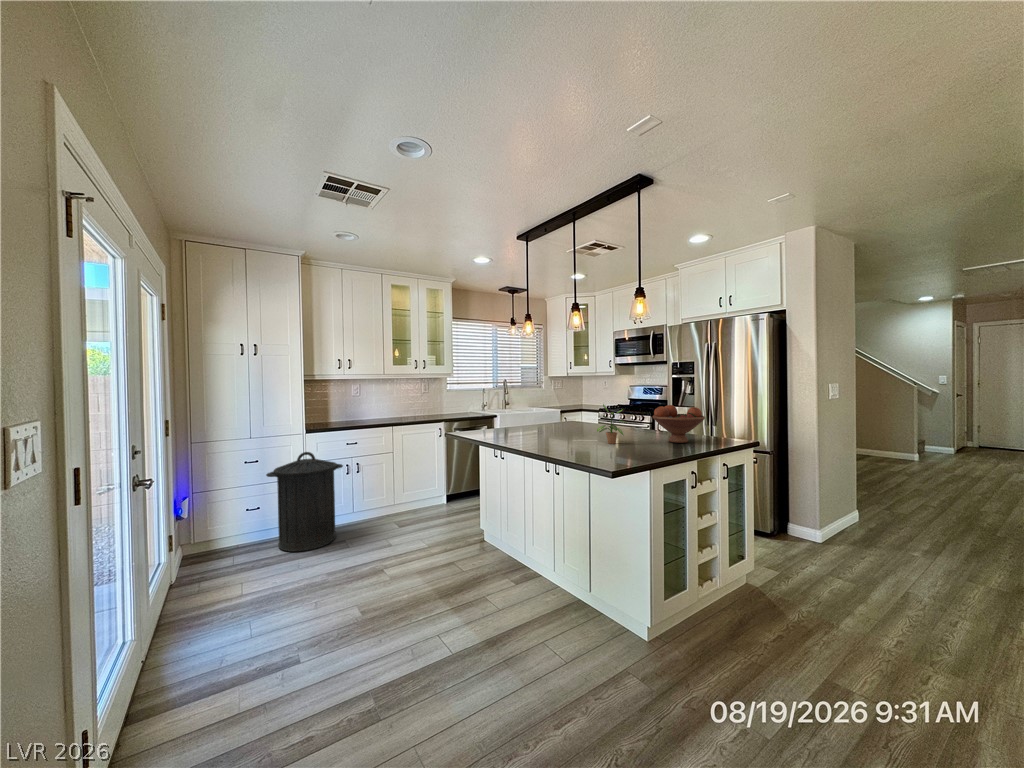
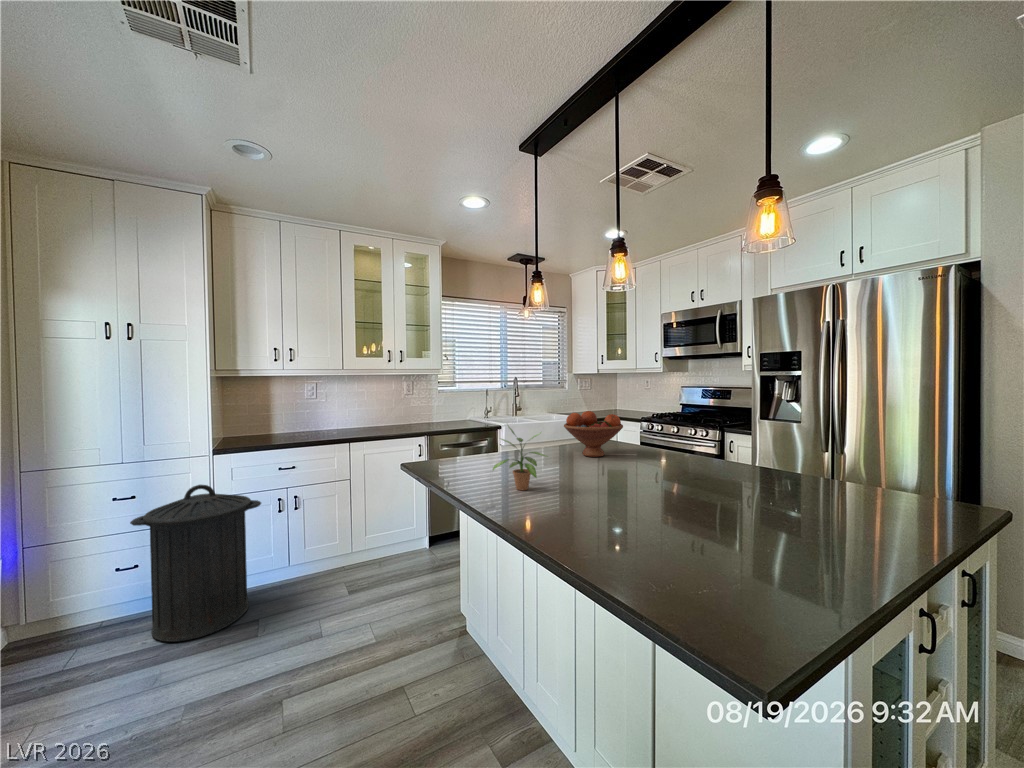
potted plant: present [597,404,624,444] -> present [493,427,545,490]
fruit bowl: present [653,405,705,443] -> present [564,411,623,457]

